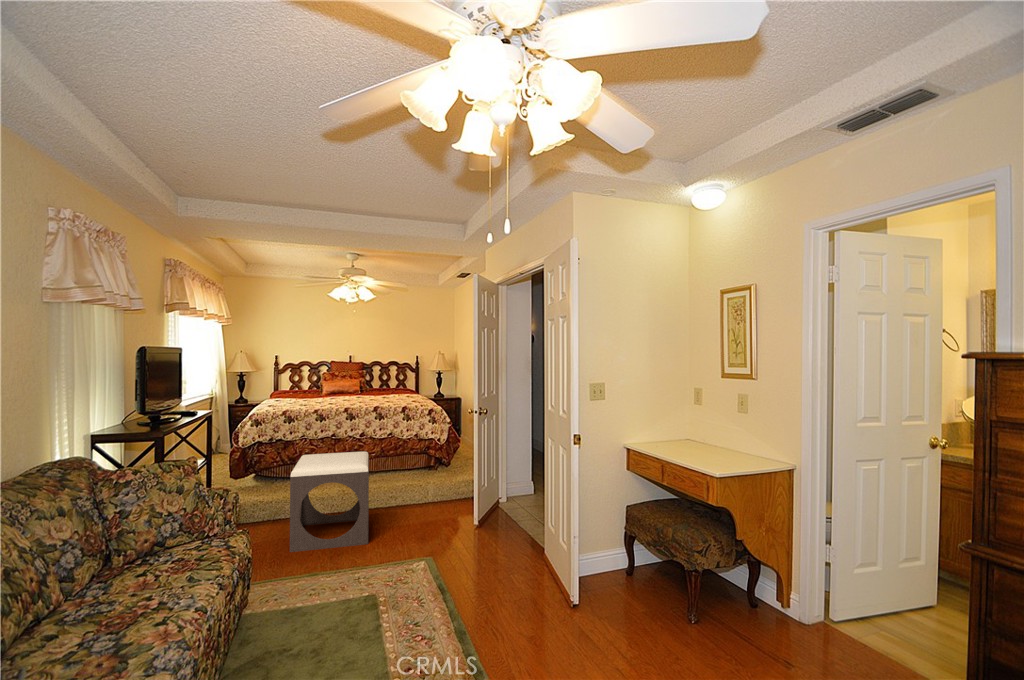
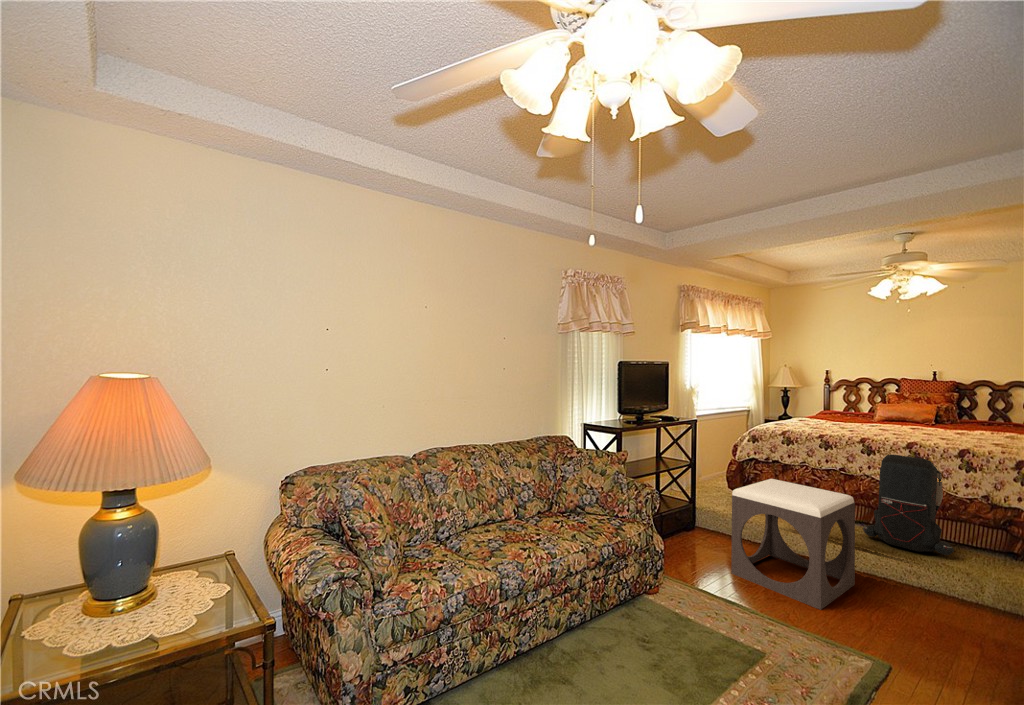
backpack: none [355,415,408,483] -> present [863,454,954,555]

